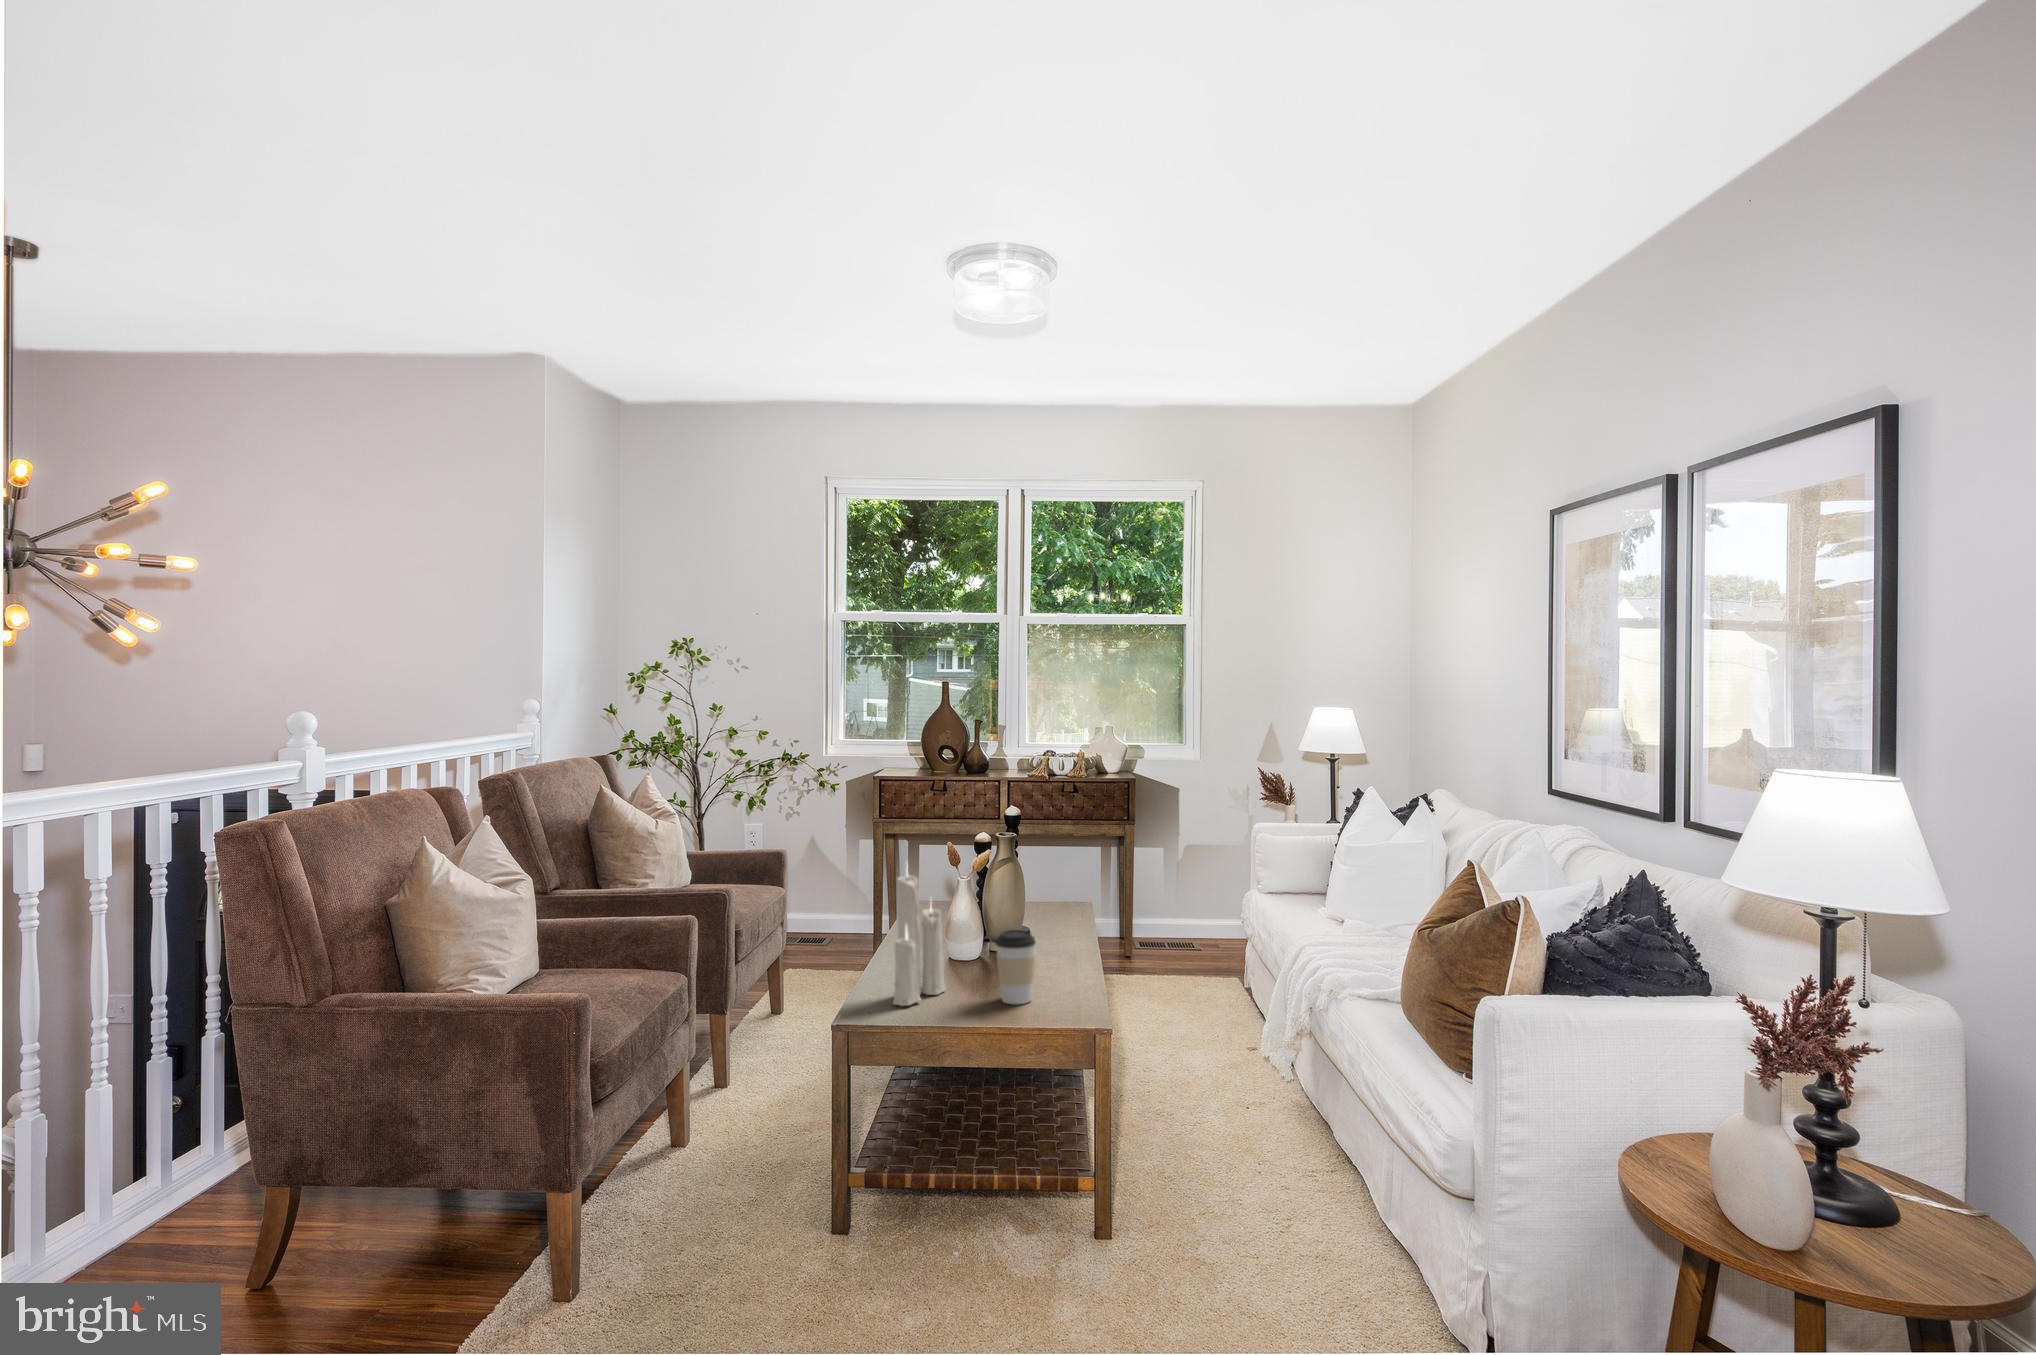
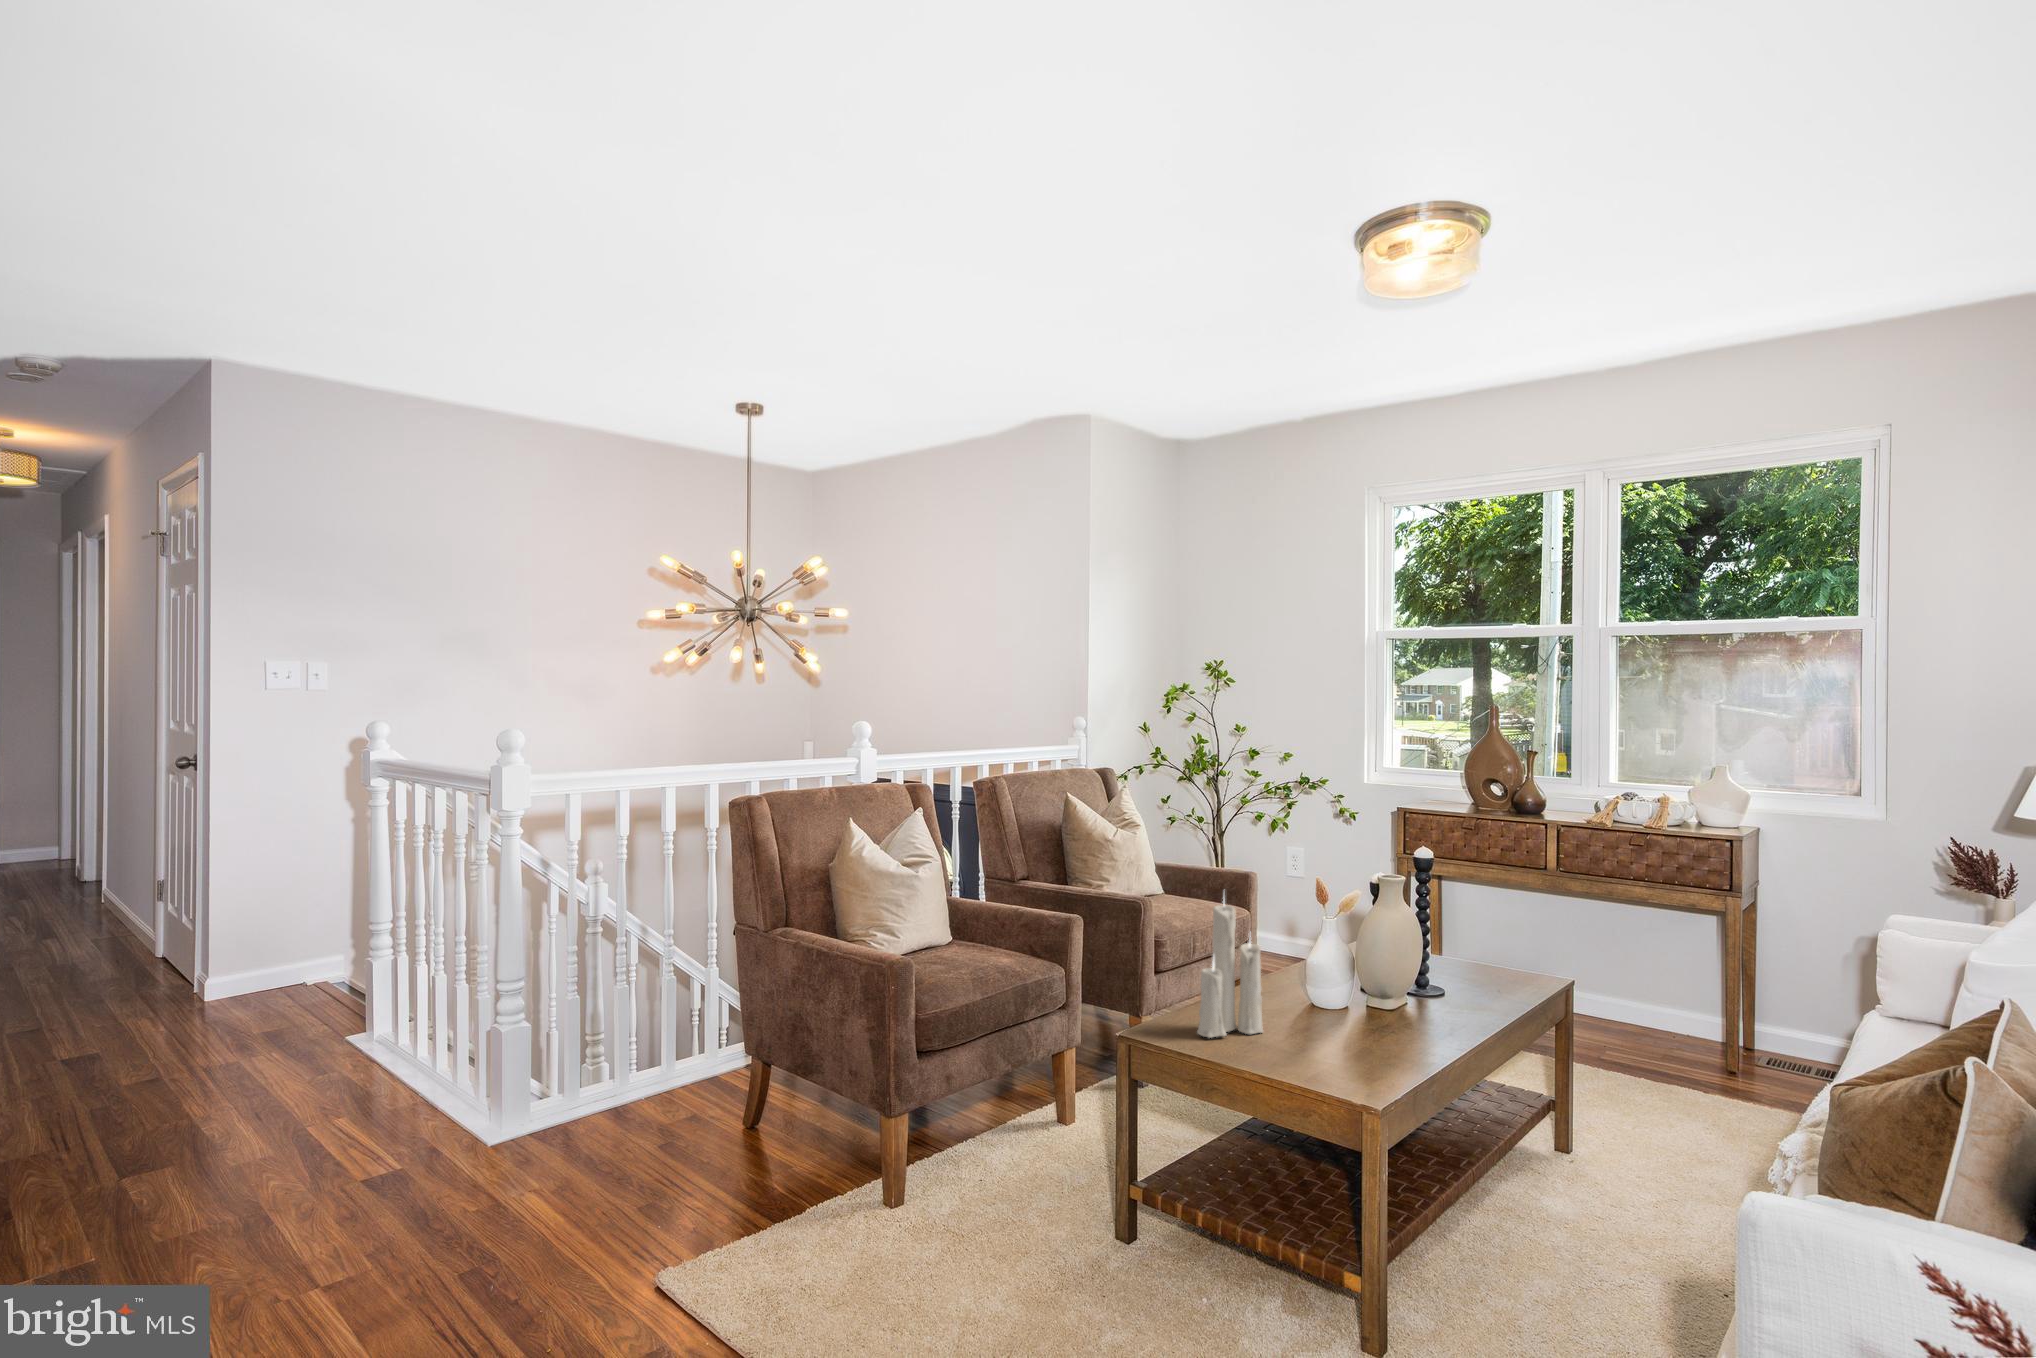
coffee cup: present [995,930,1036,1004] -> none [1300,981,1347,1063]

